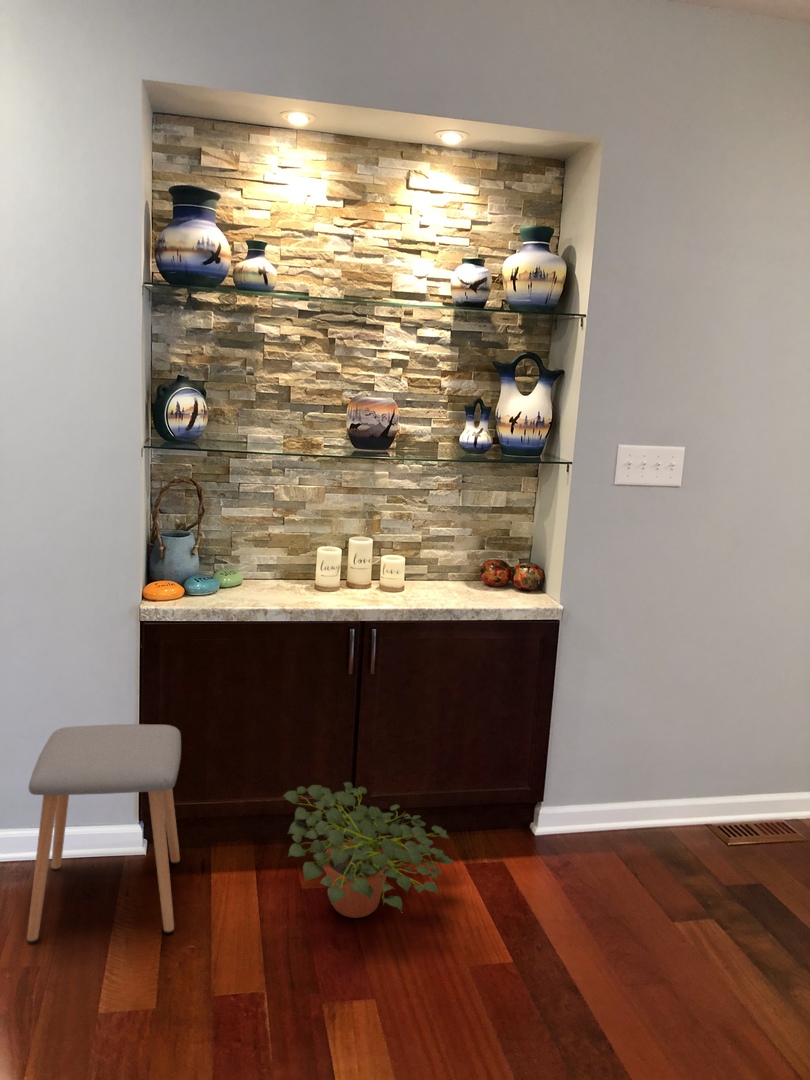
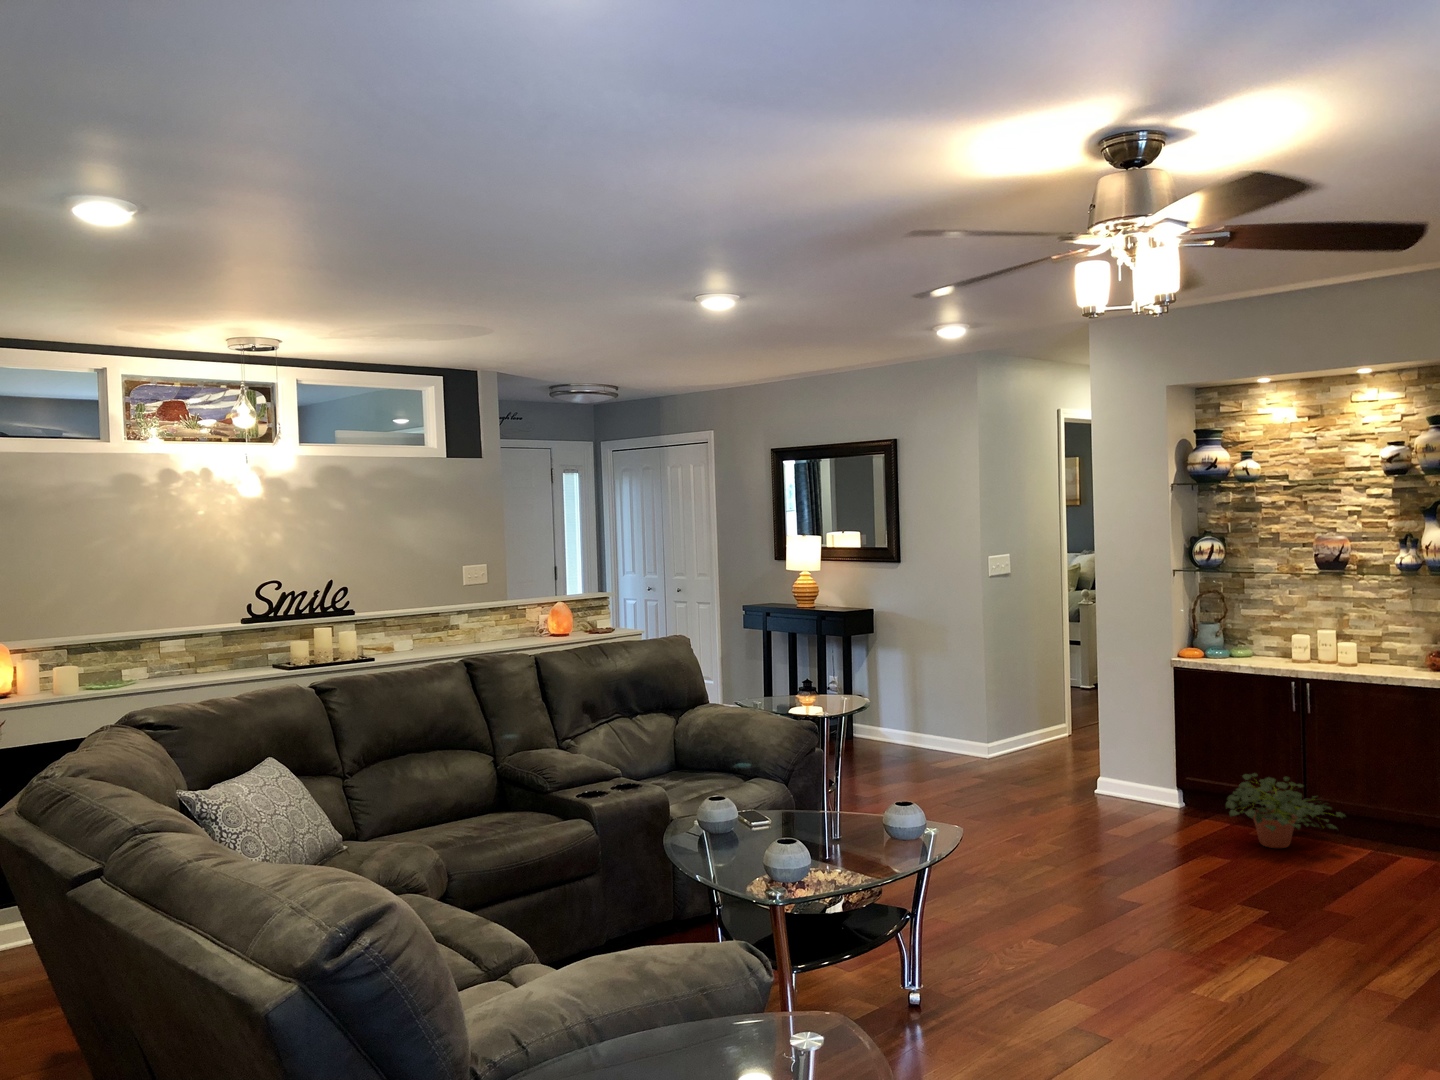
stool: present [27,724,181,943] -> none [1098,721,1196,829]

